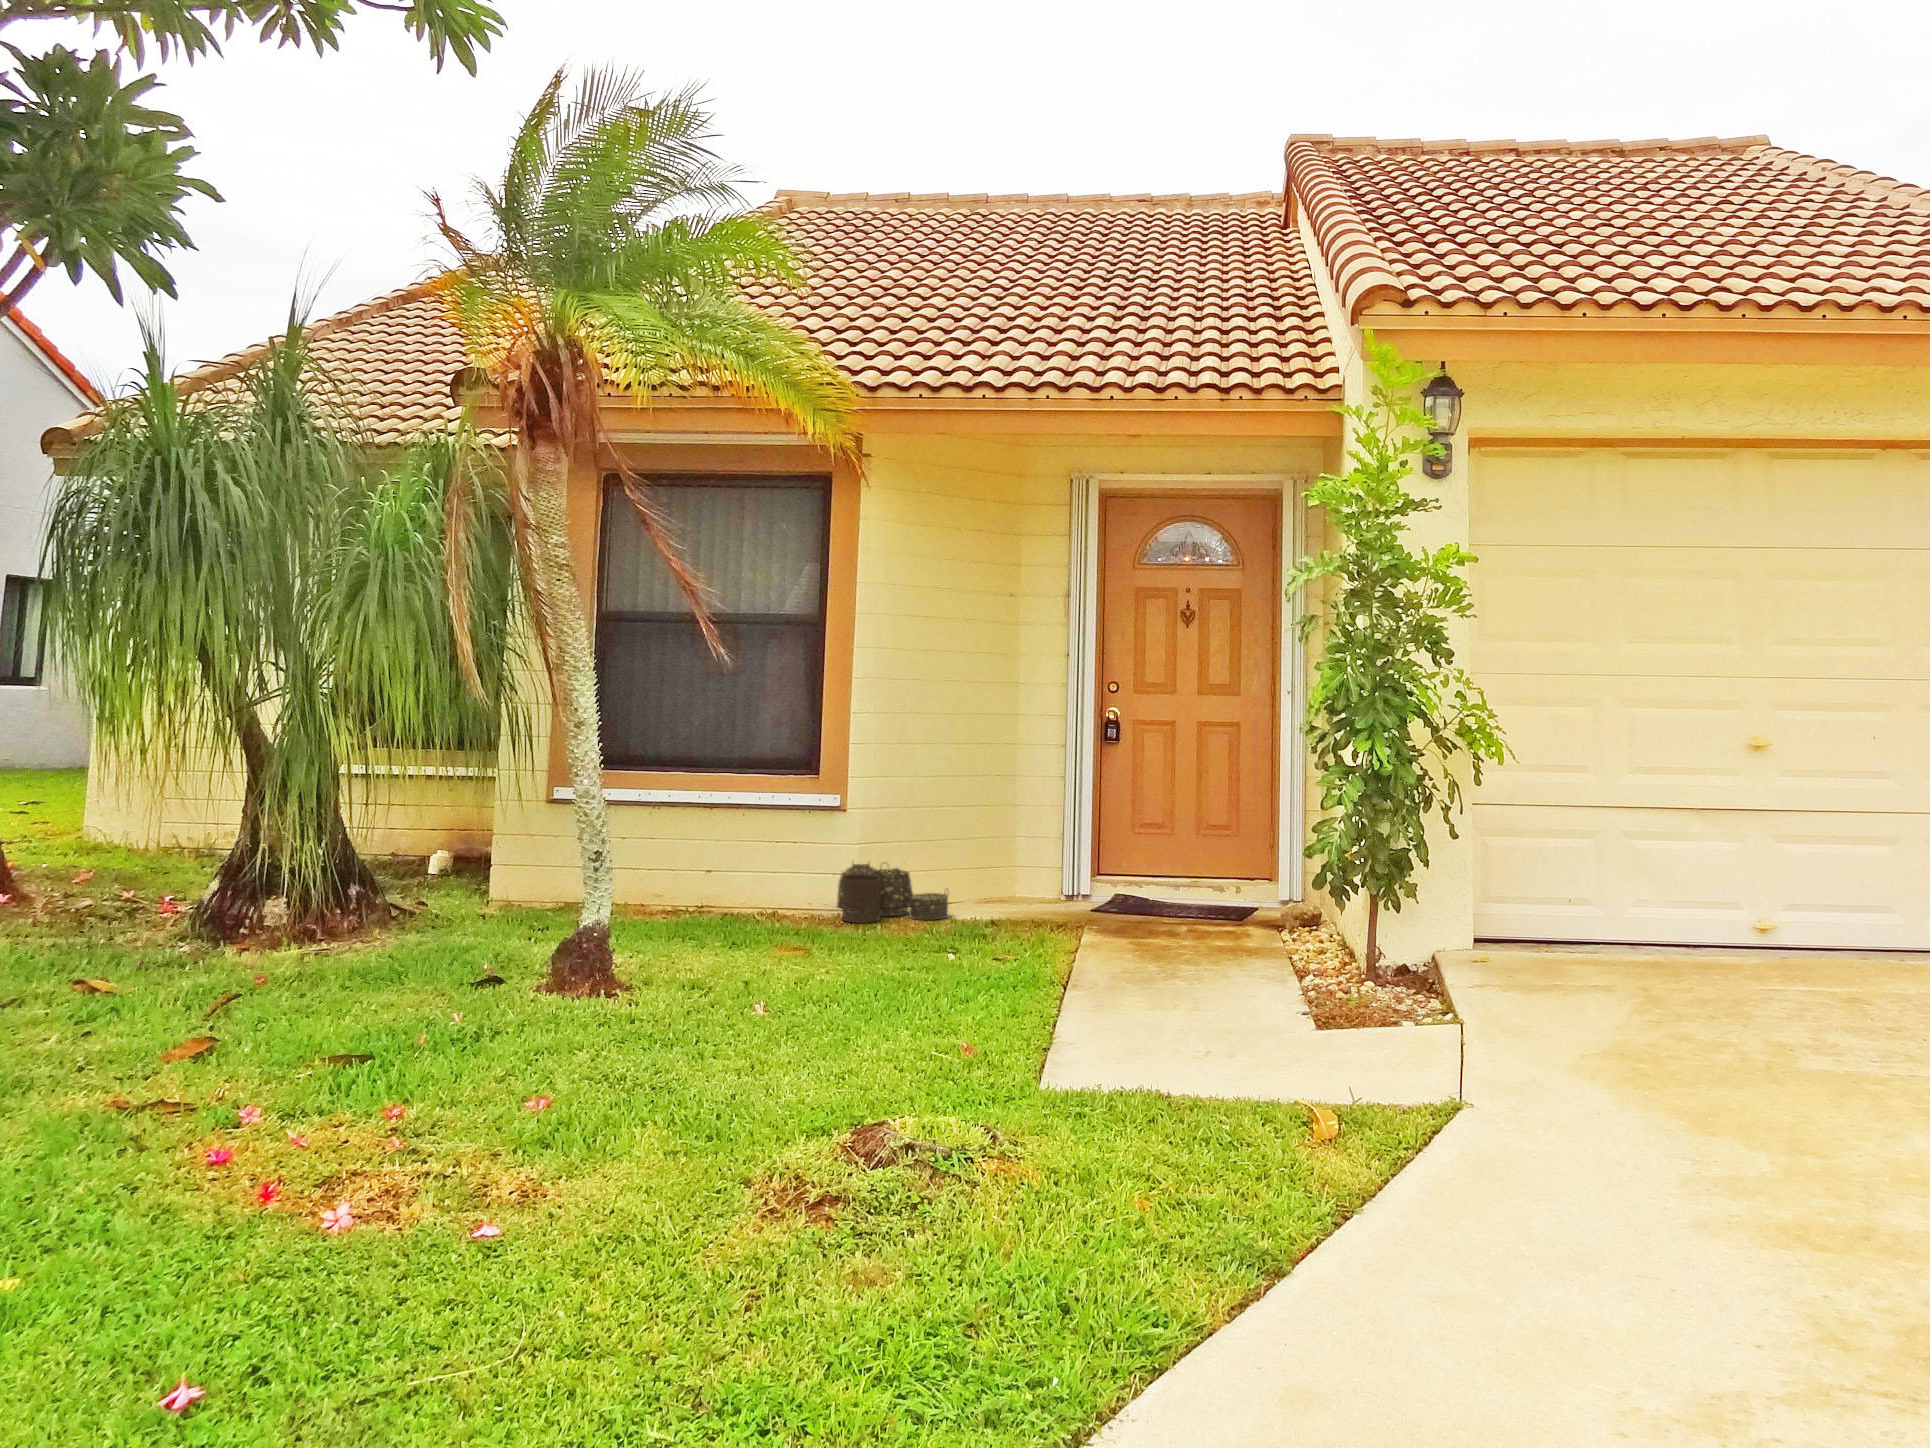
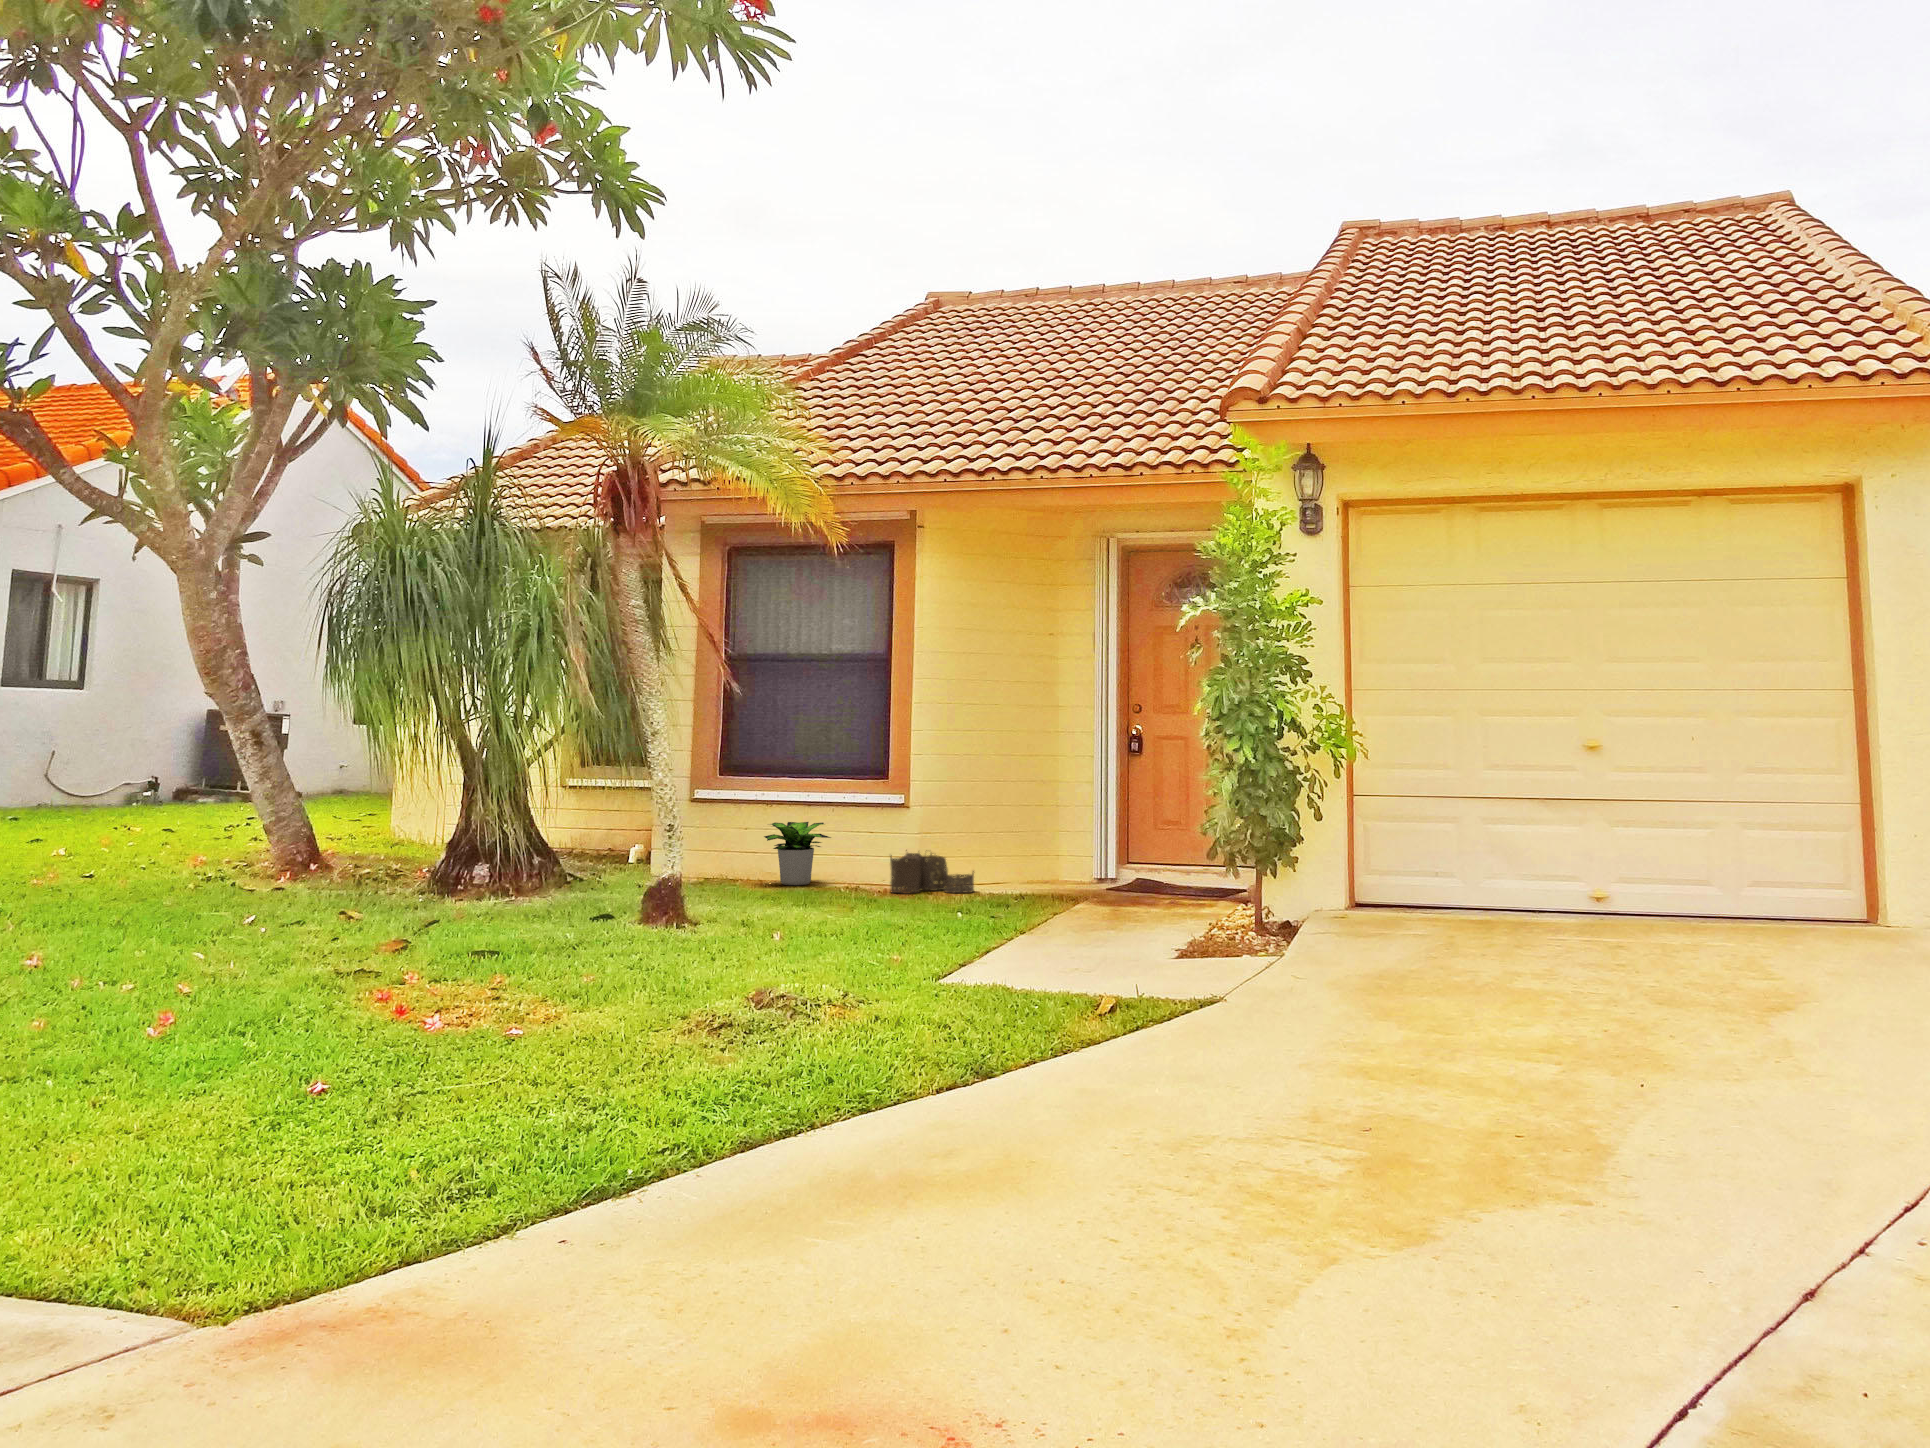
potted plant: none [665,824,757,910] -> present [764,822,831,885]

